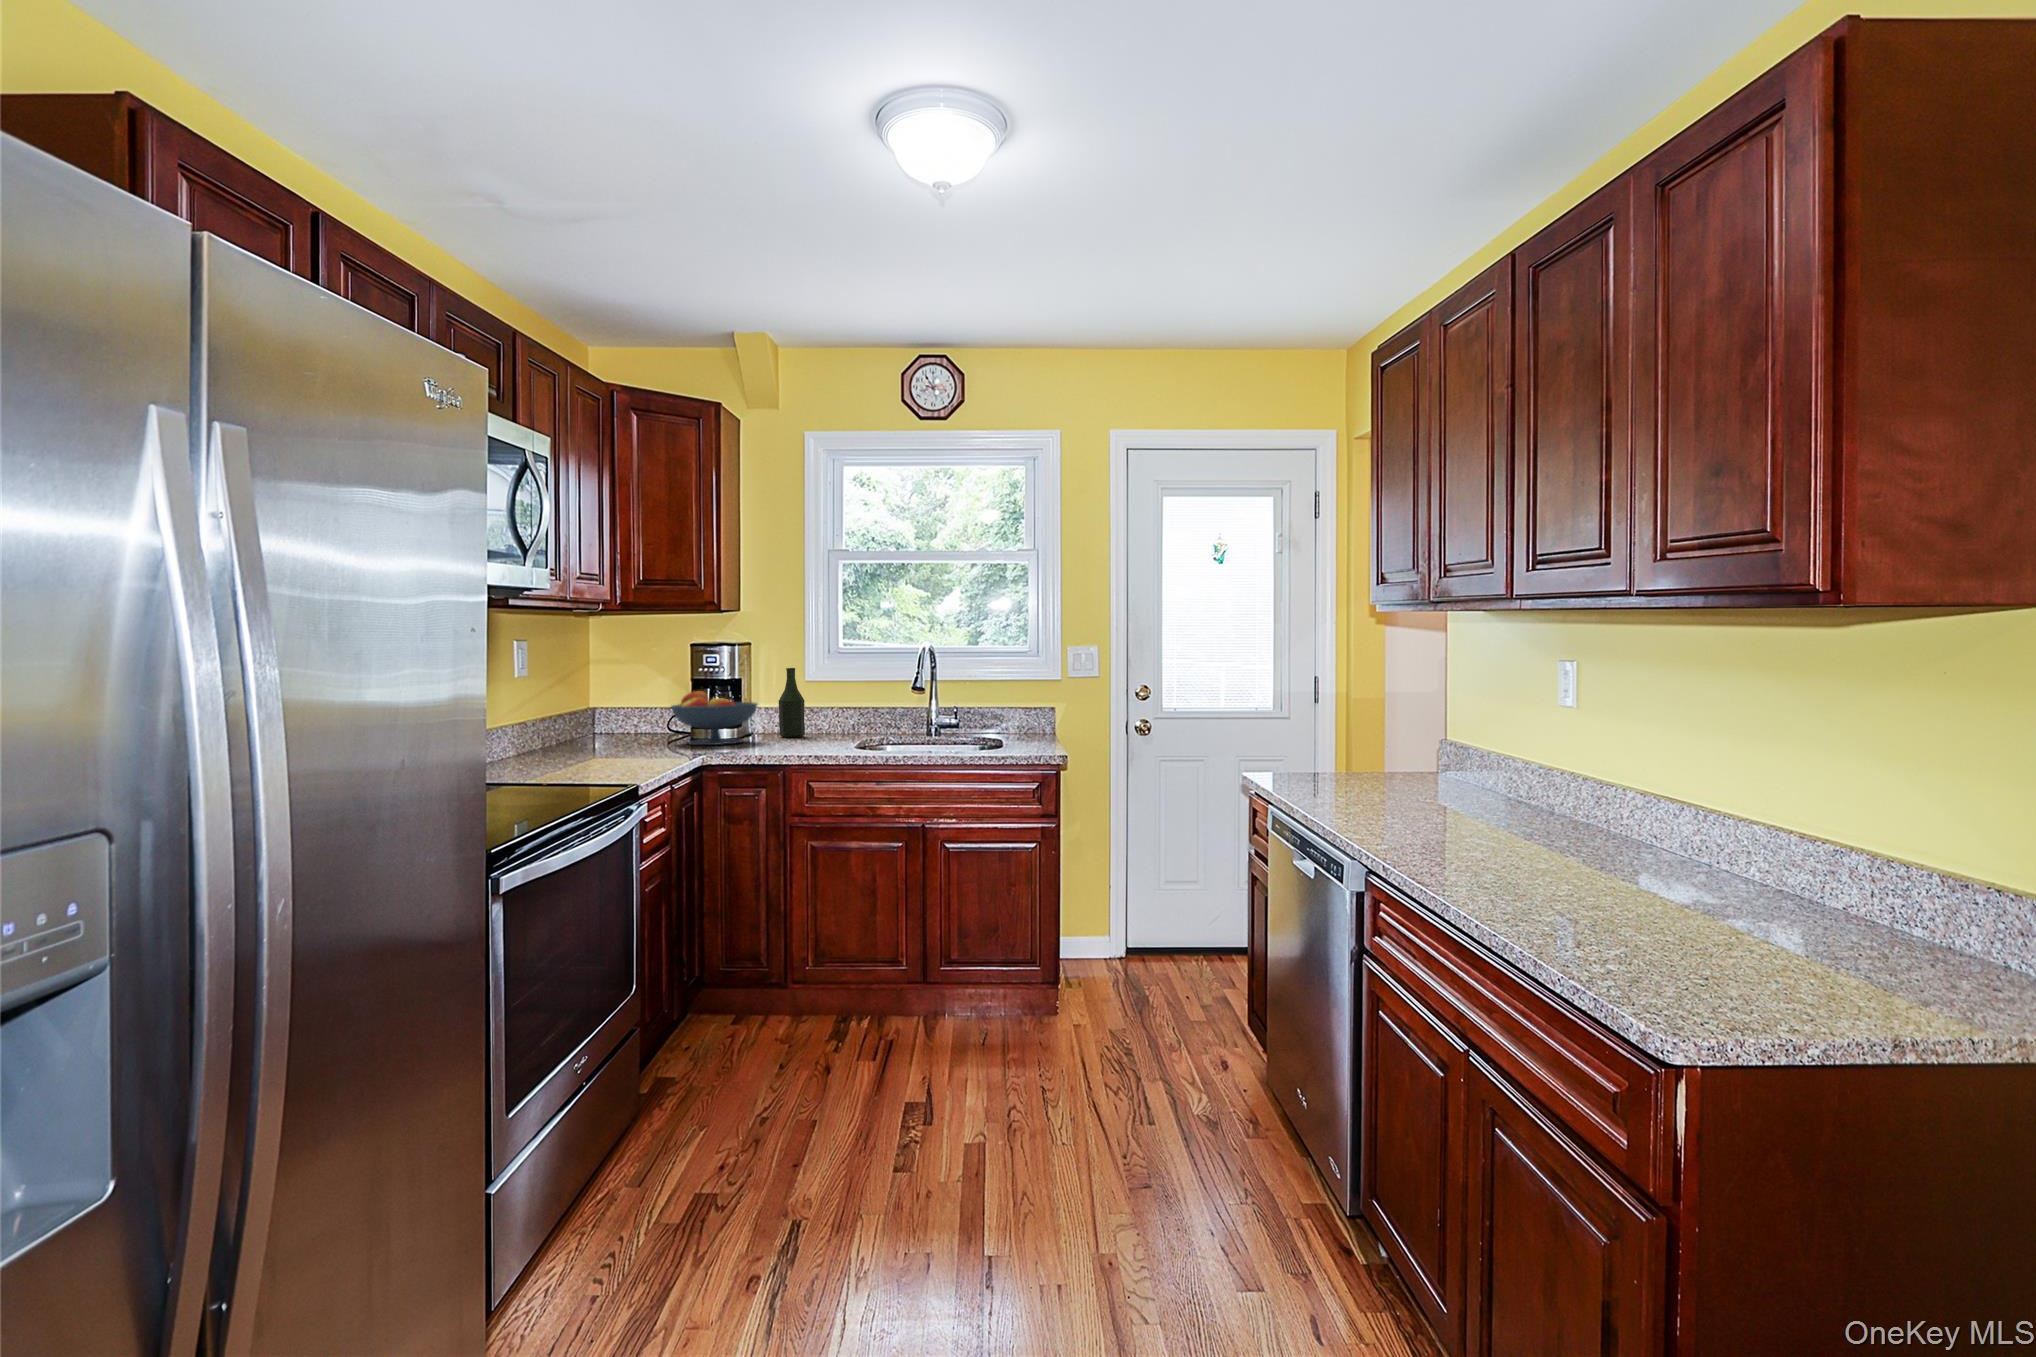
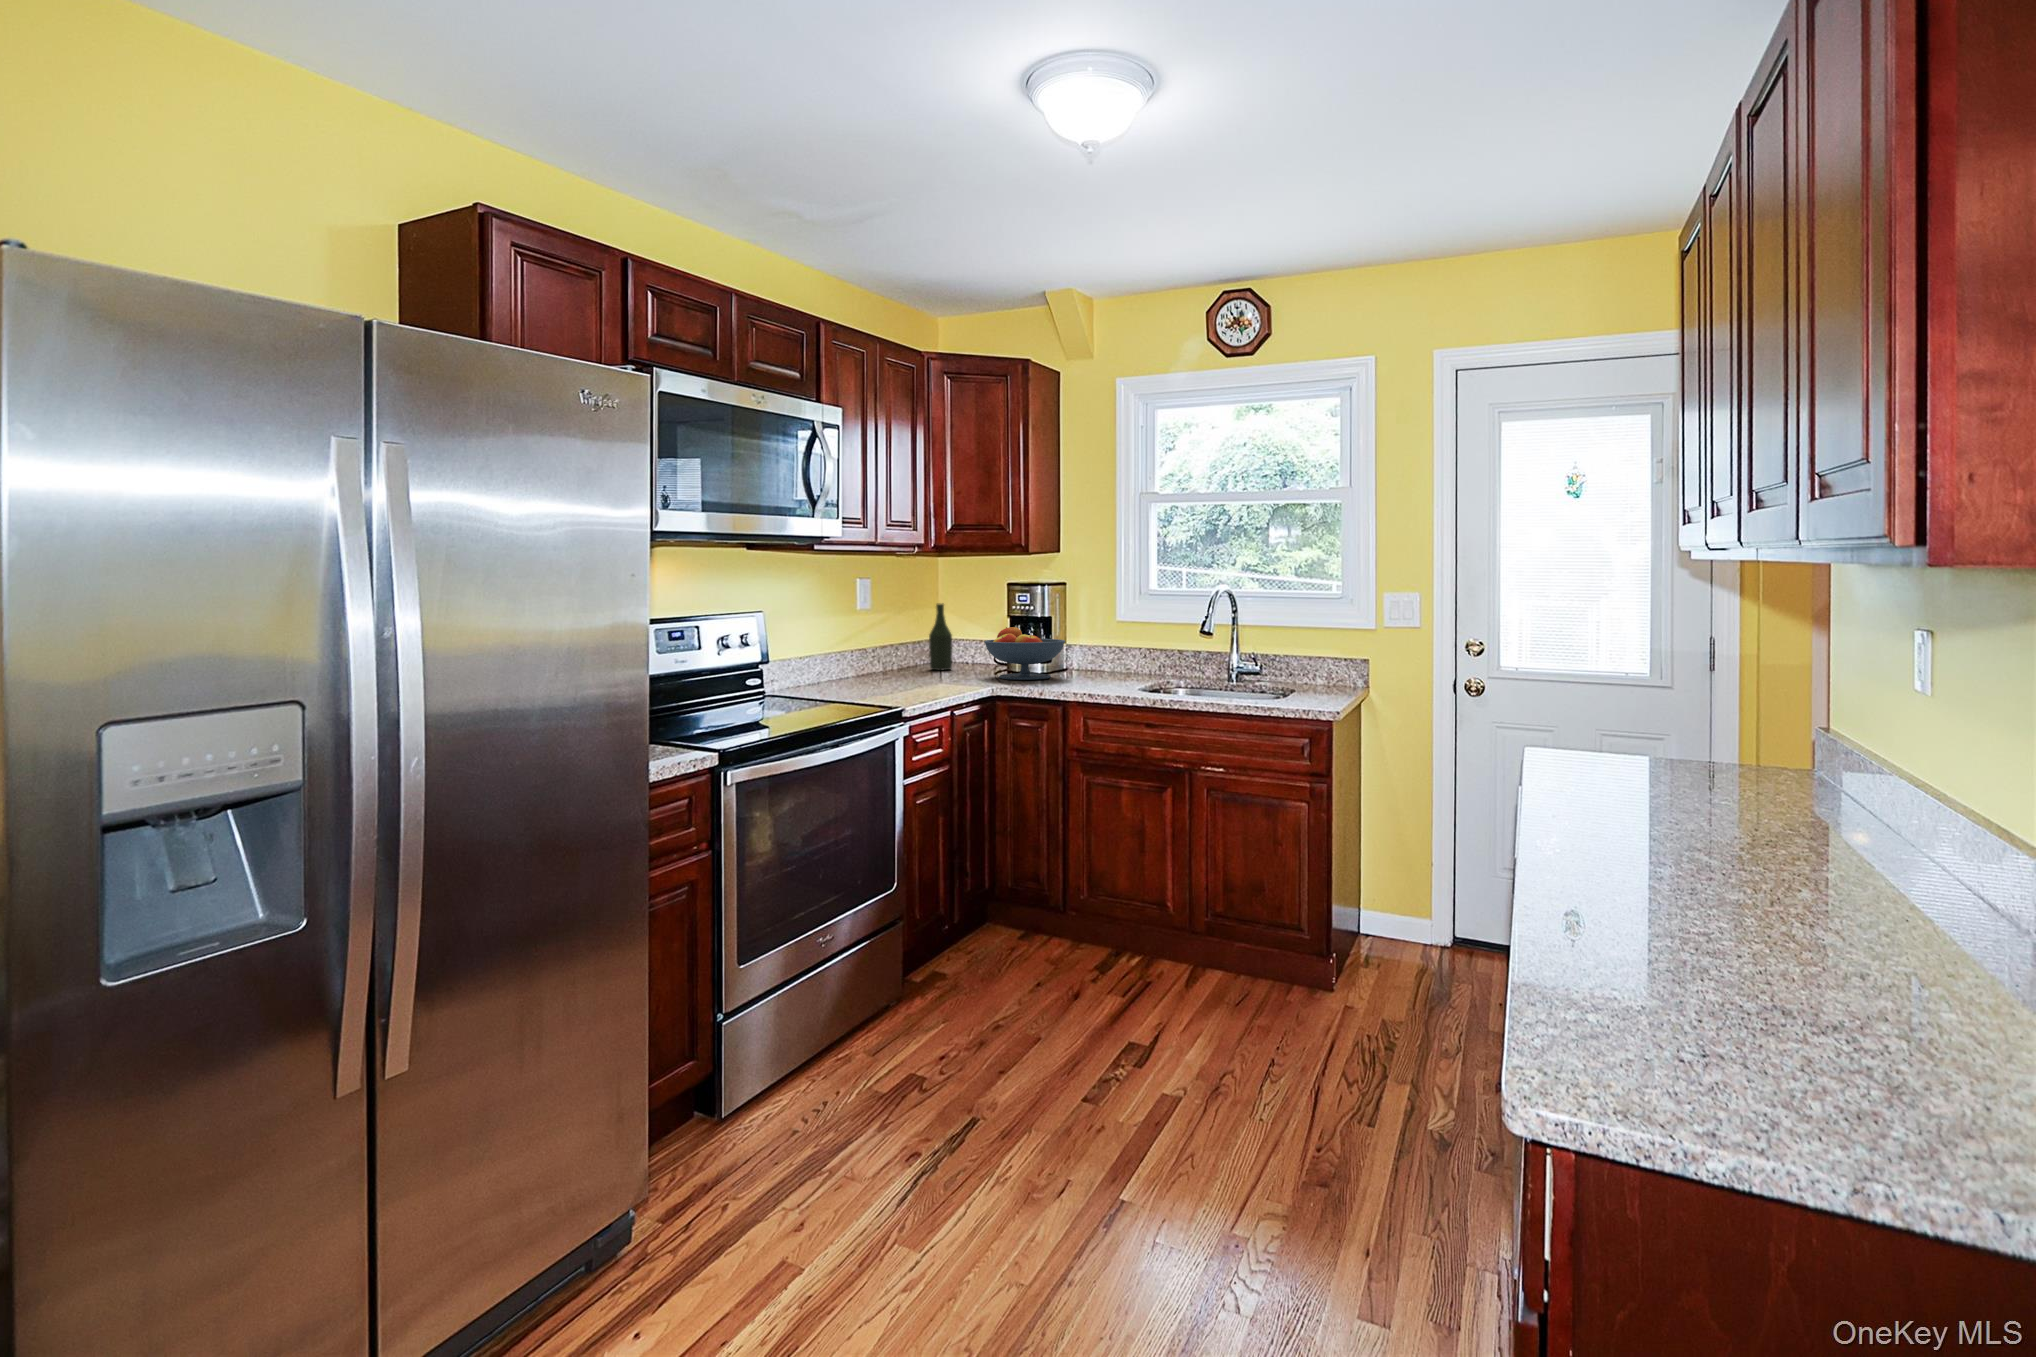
bottle: present [779,668,805,737] -> present [929,603,952,670]

